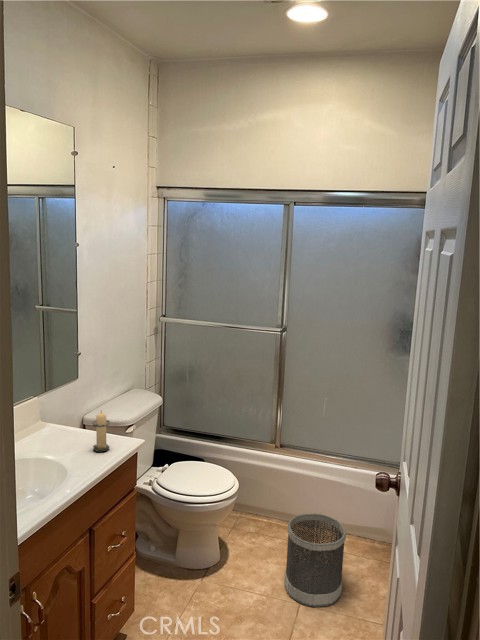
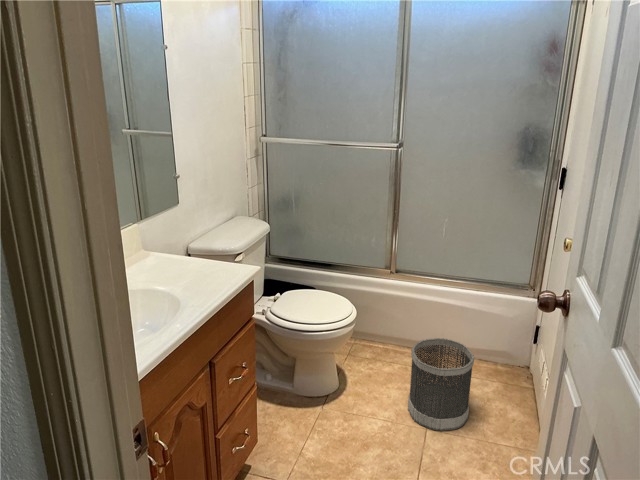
candle: present [93,412,109,452] -> none [200,235,225,281]

